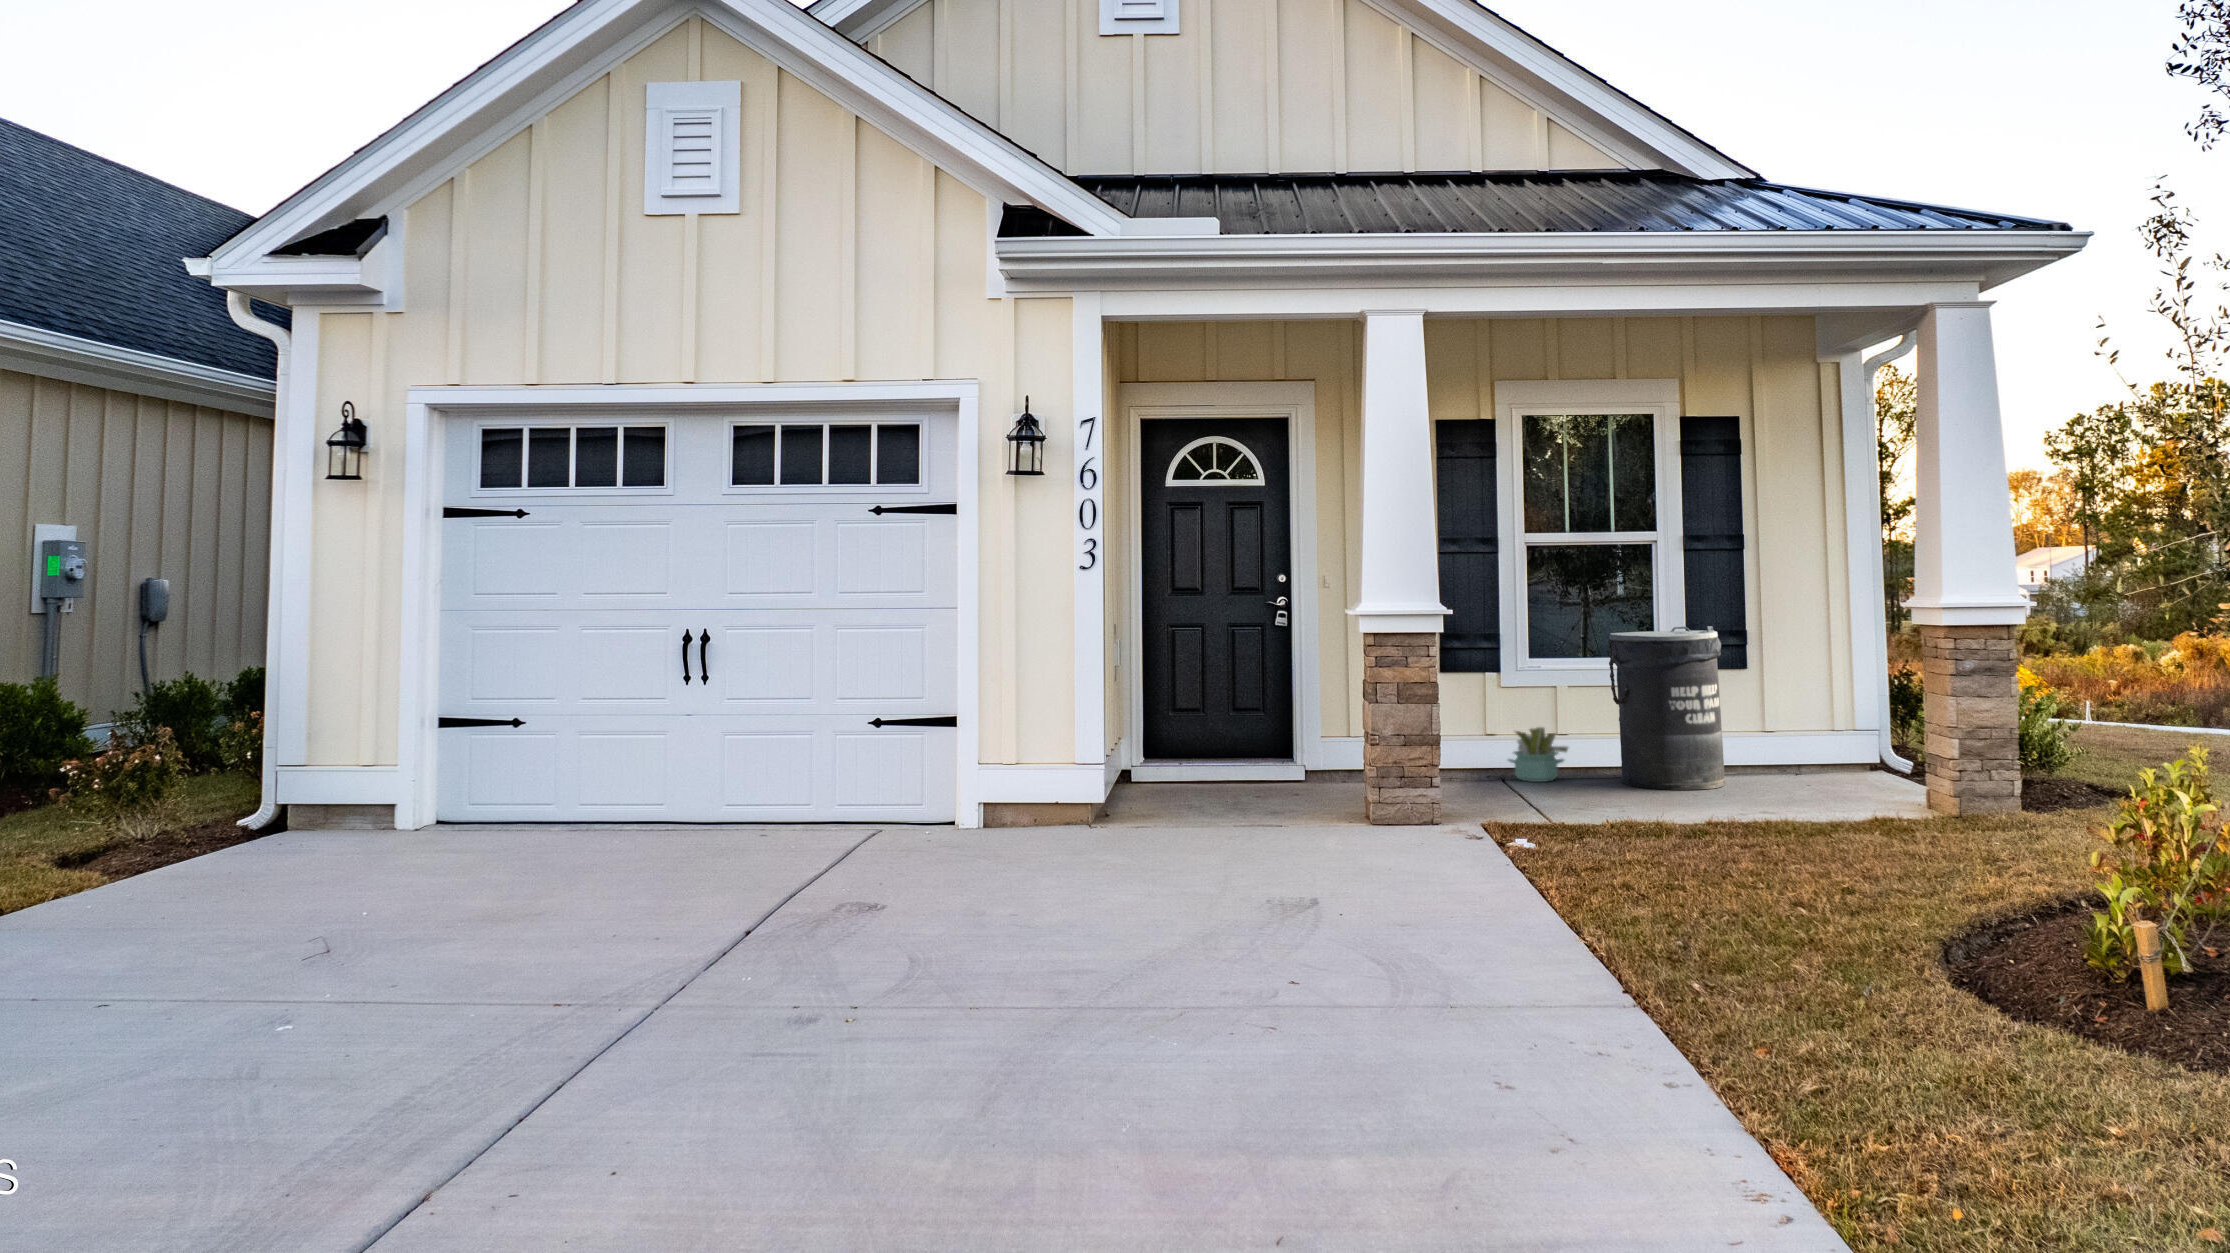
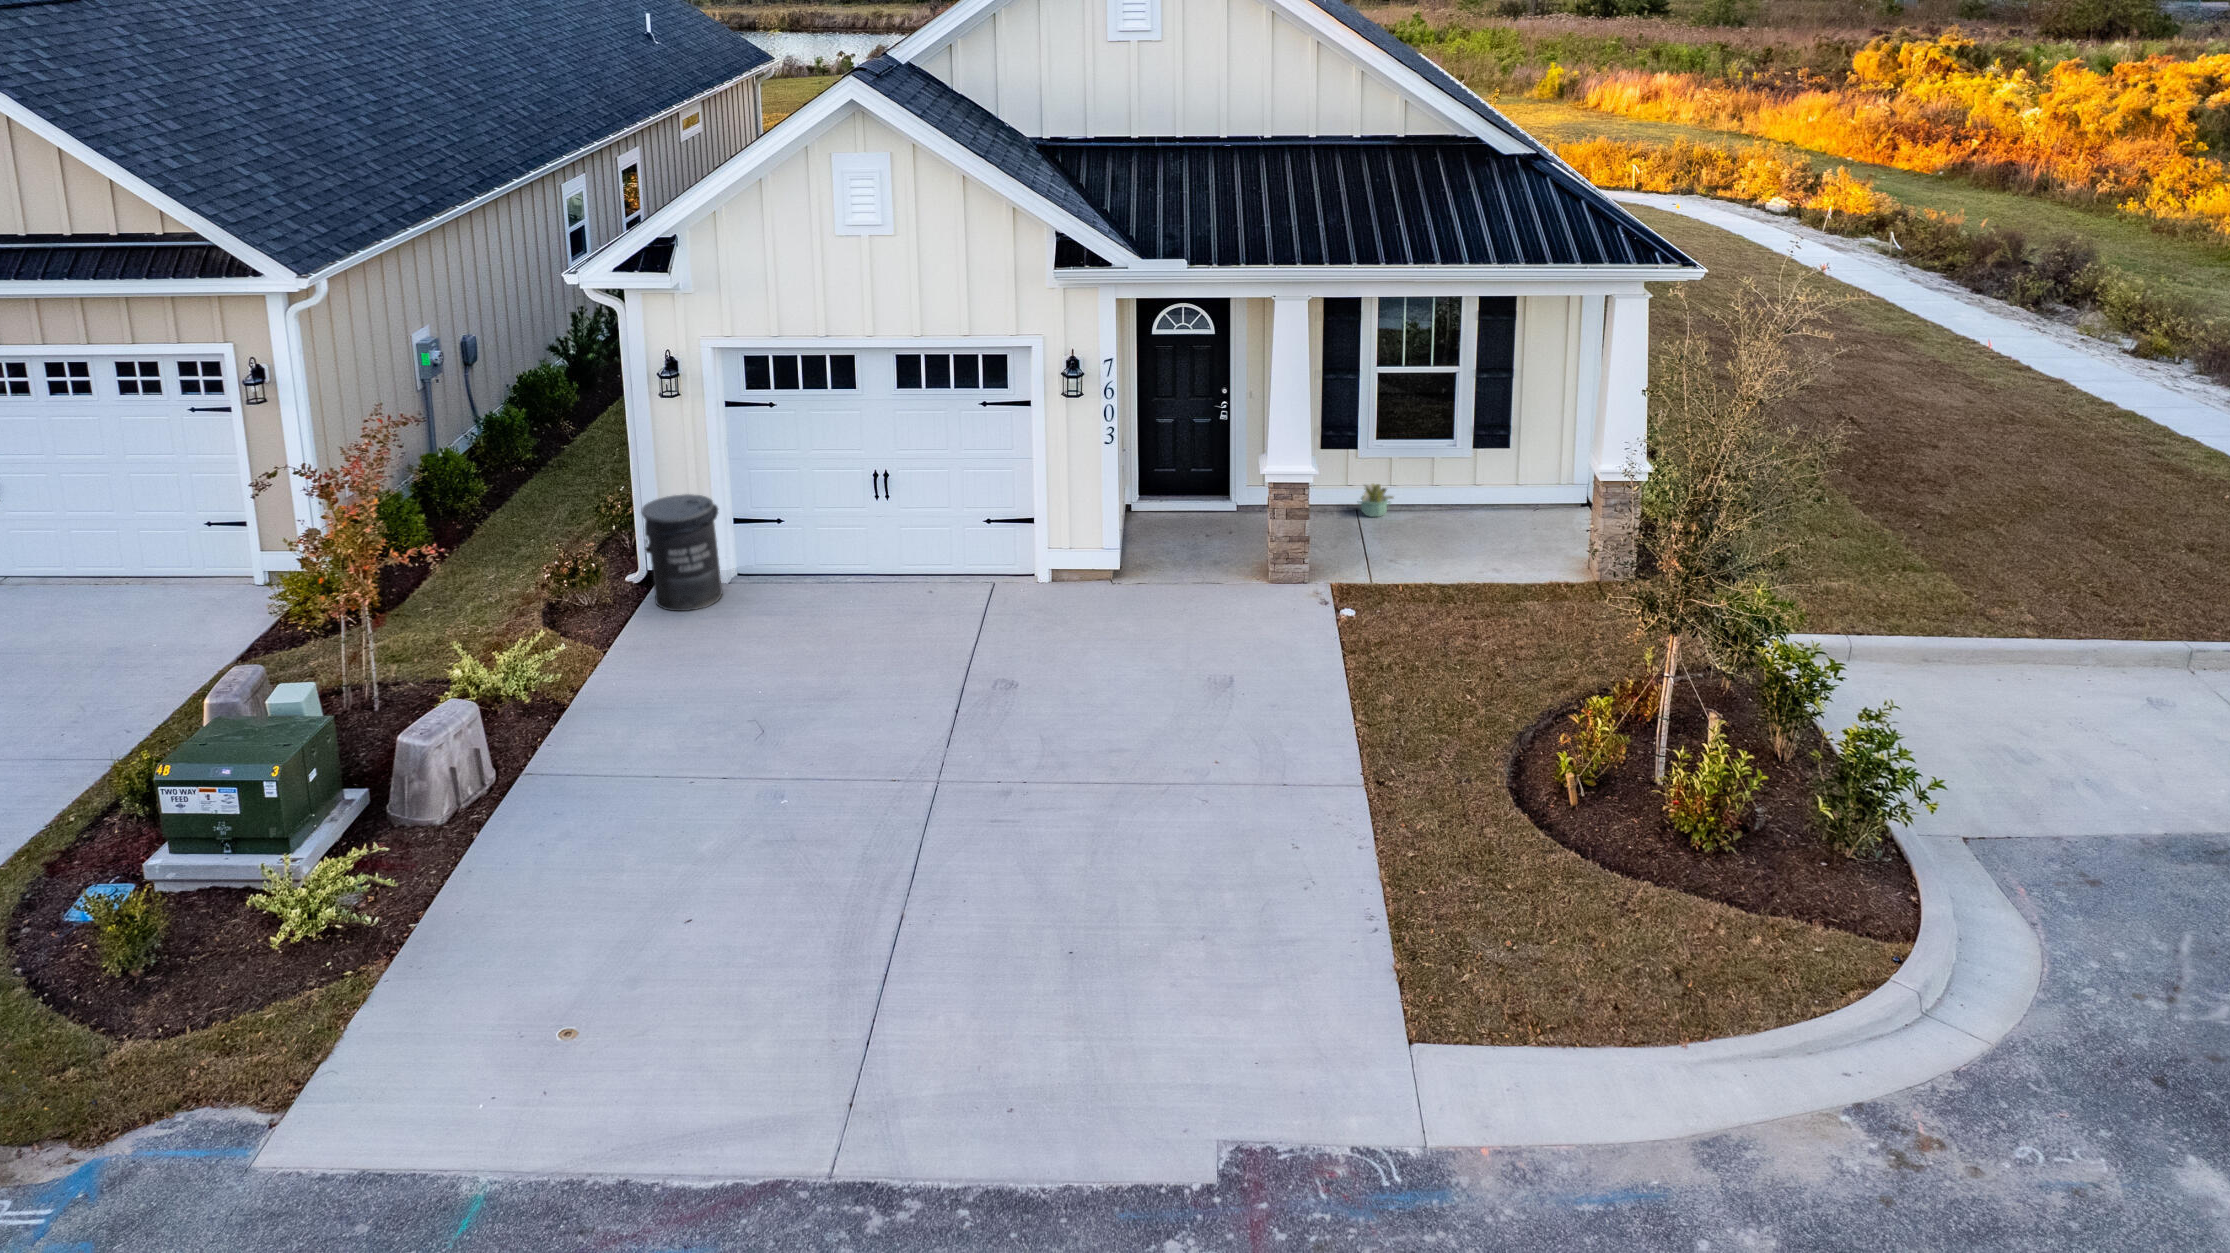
trash can: present [1608,626,1725,790] -> present [642,494,723,611]

